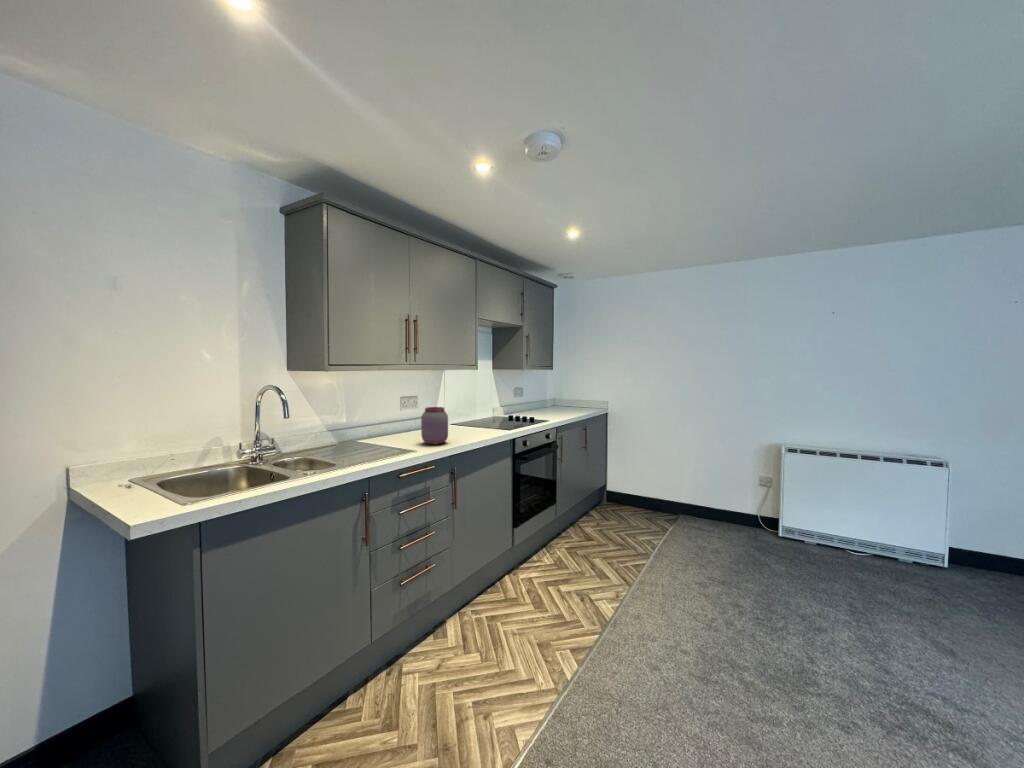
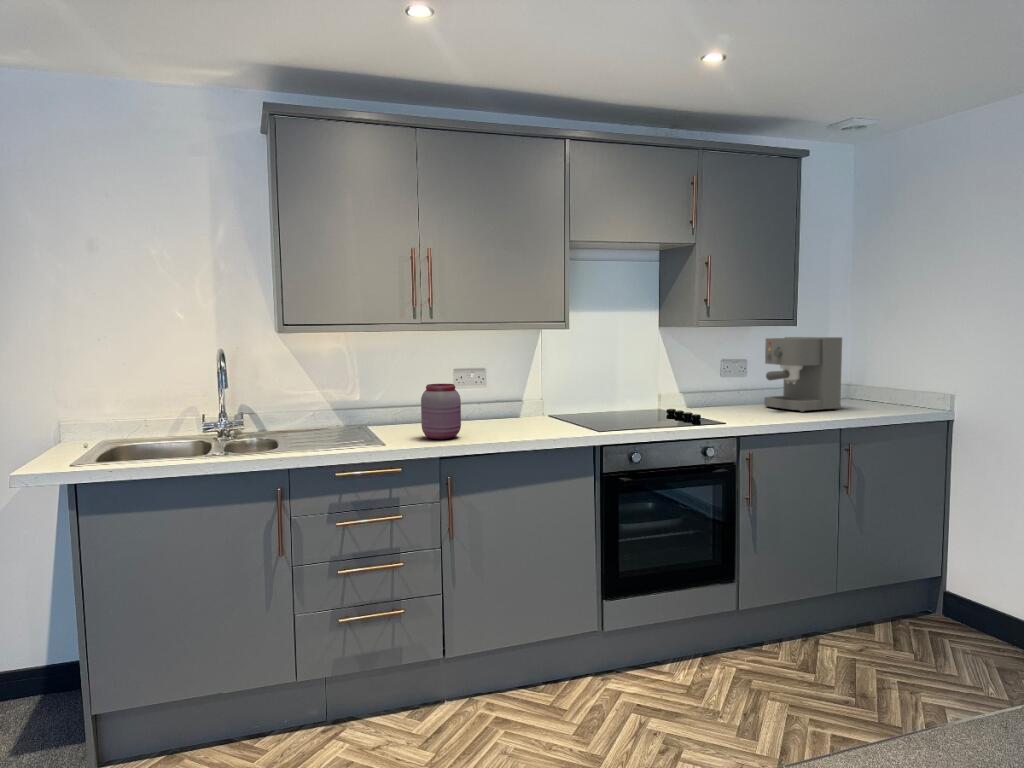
coffee maker: none [535,375,569,413] -> present [764,337,842,412]

